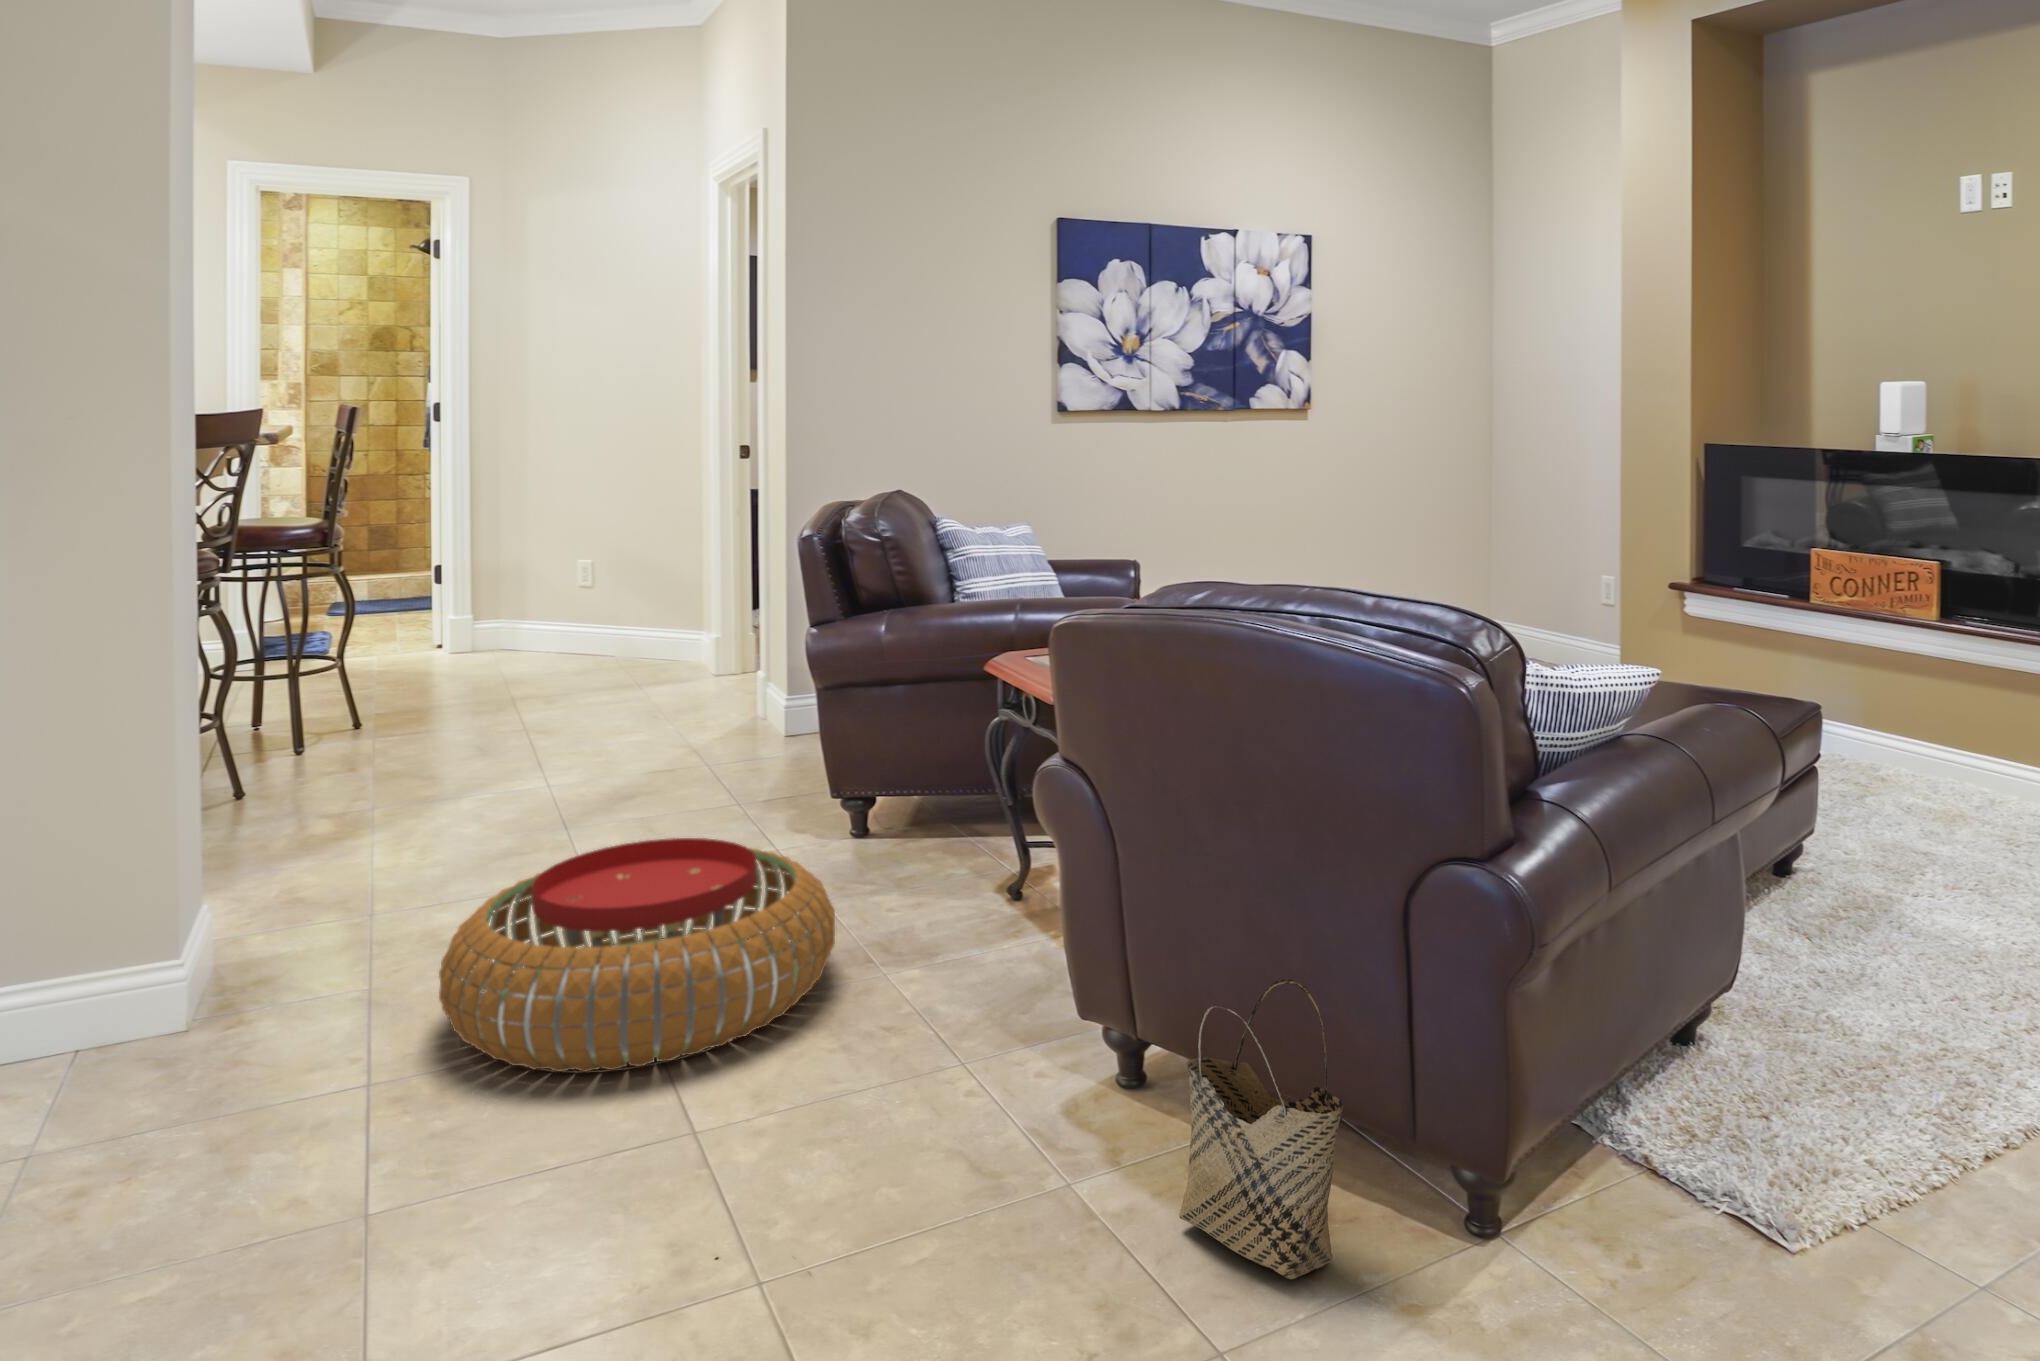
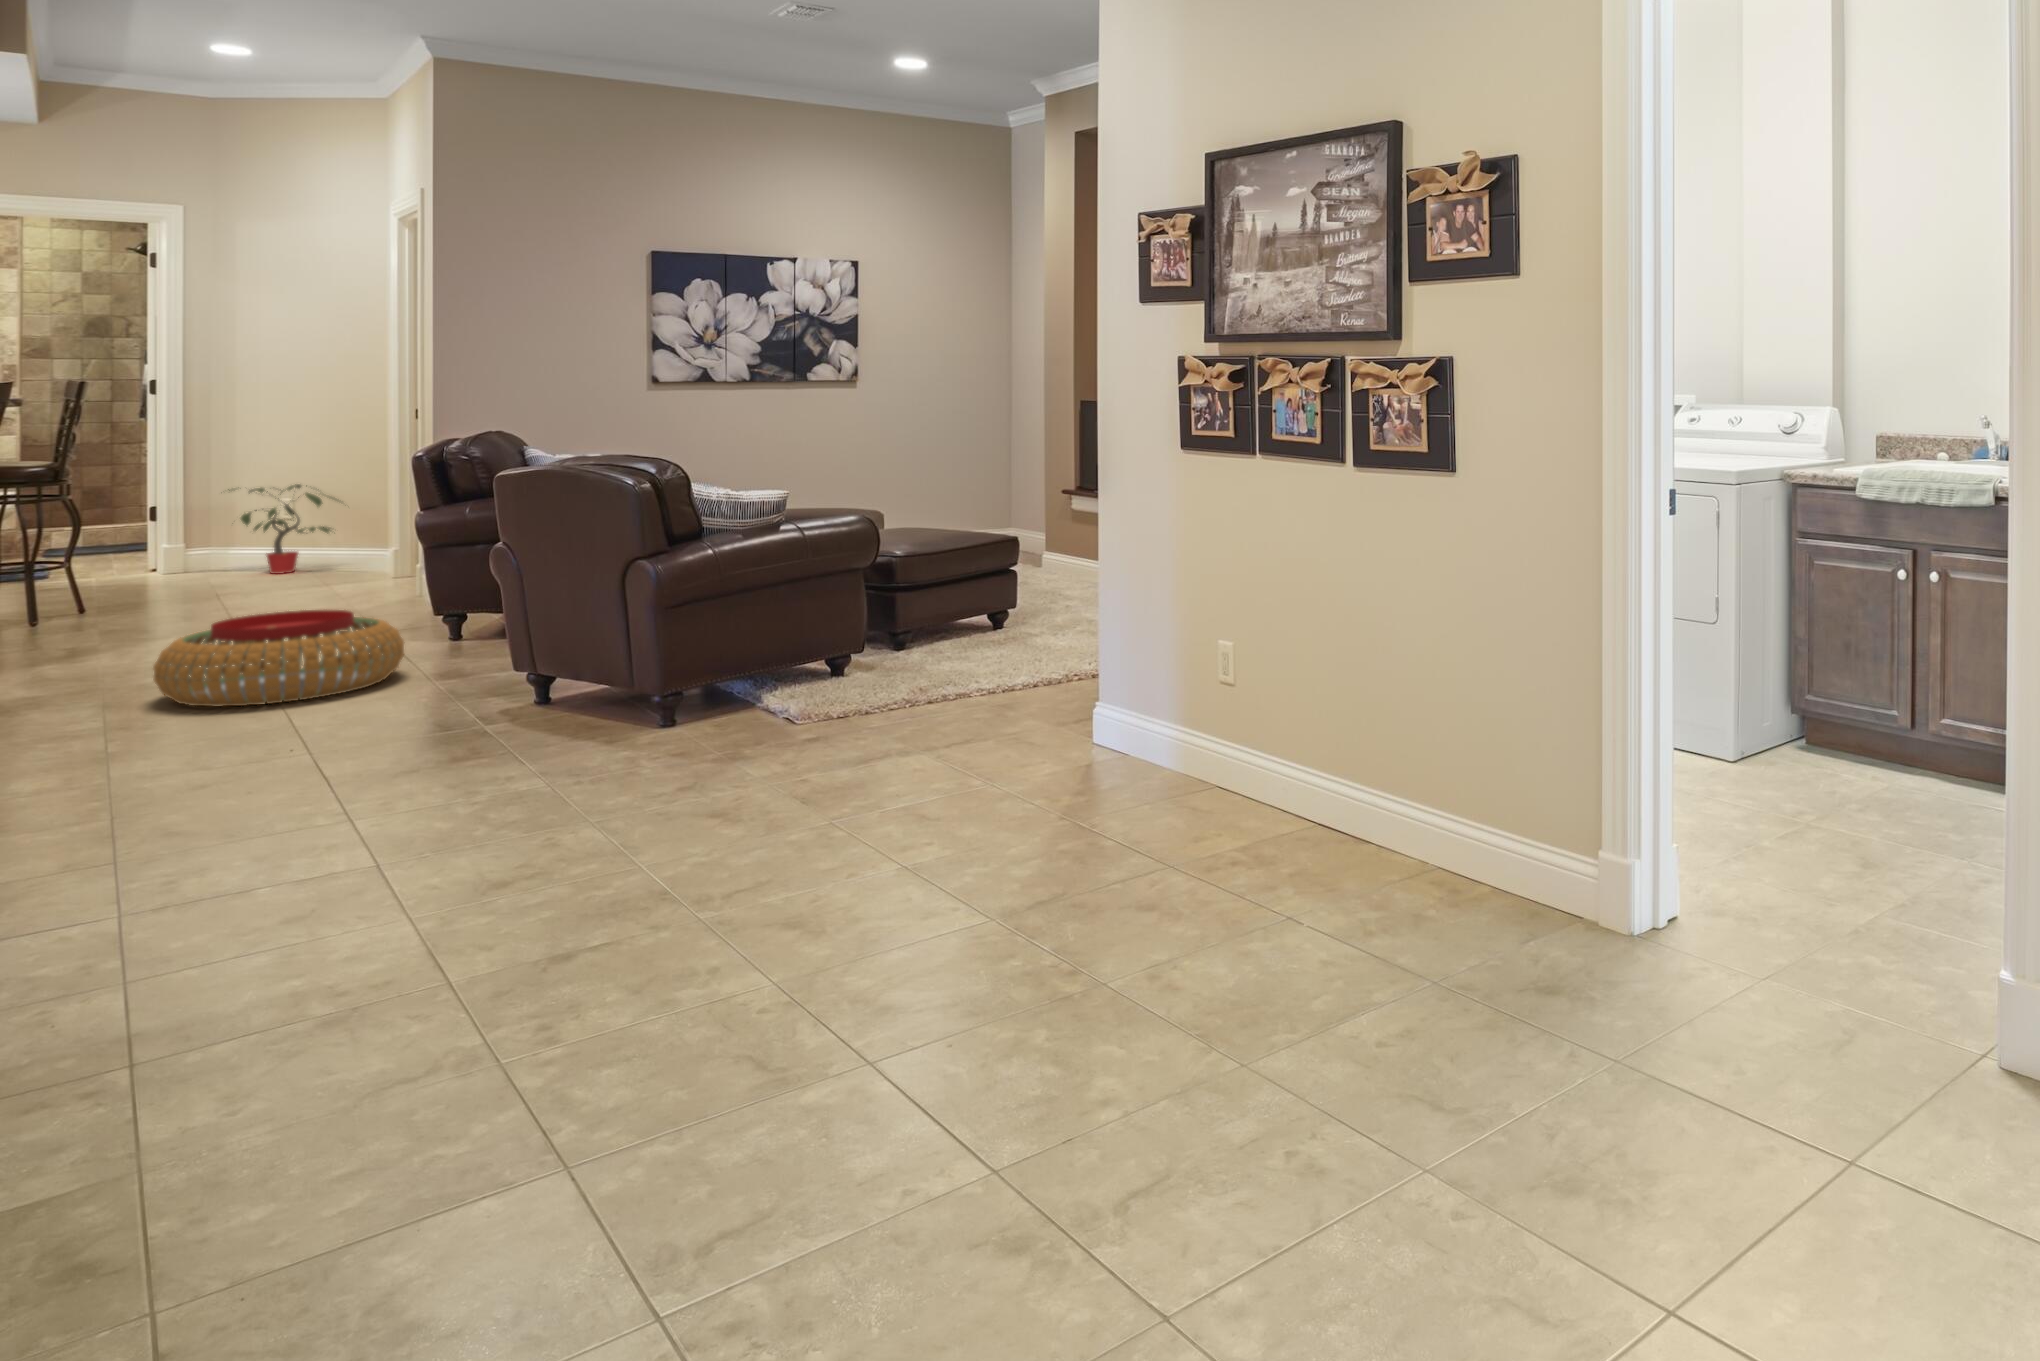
potted plant: none [511,543,665,665] -> present [228,484,337,574]
woven basket: present [1179,980,1343,1279] -> none [531,616,600,727]

